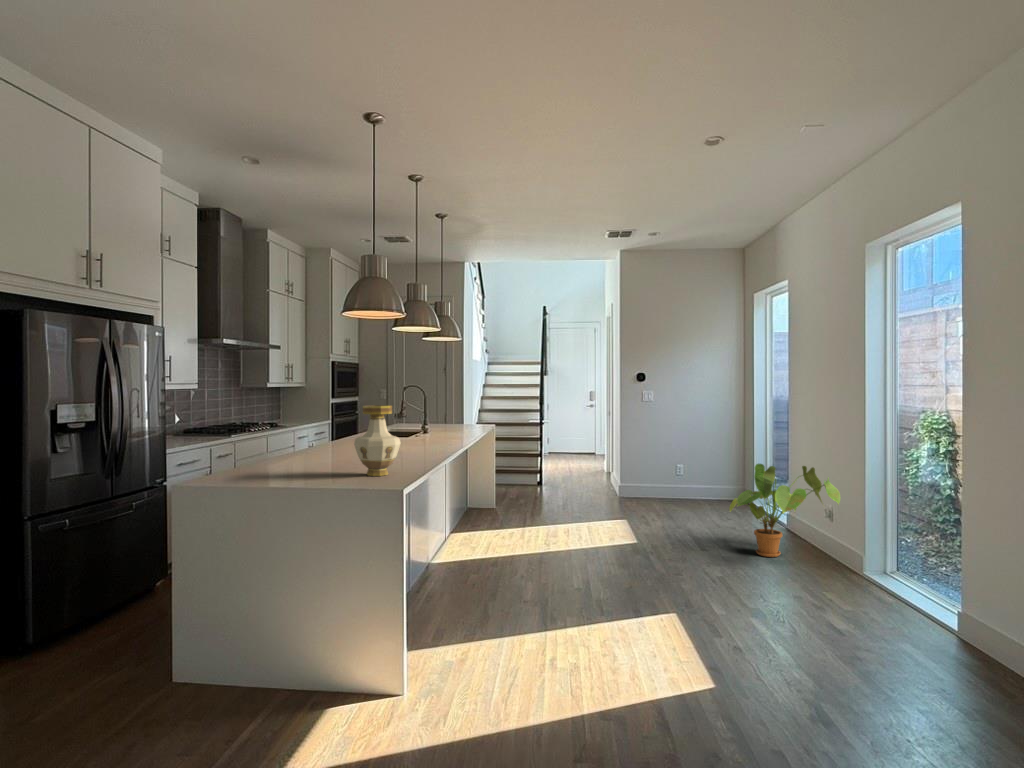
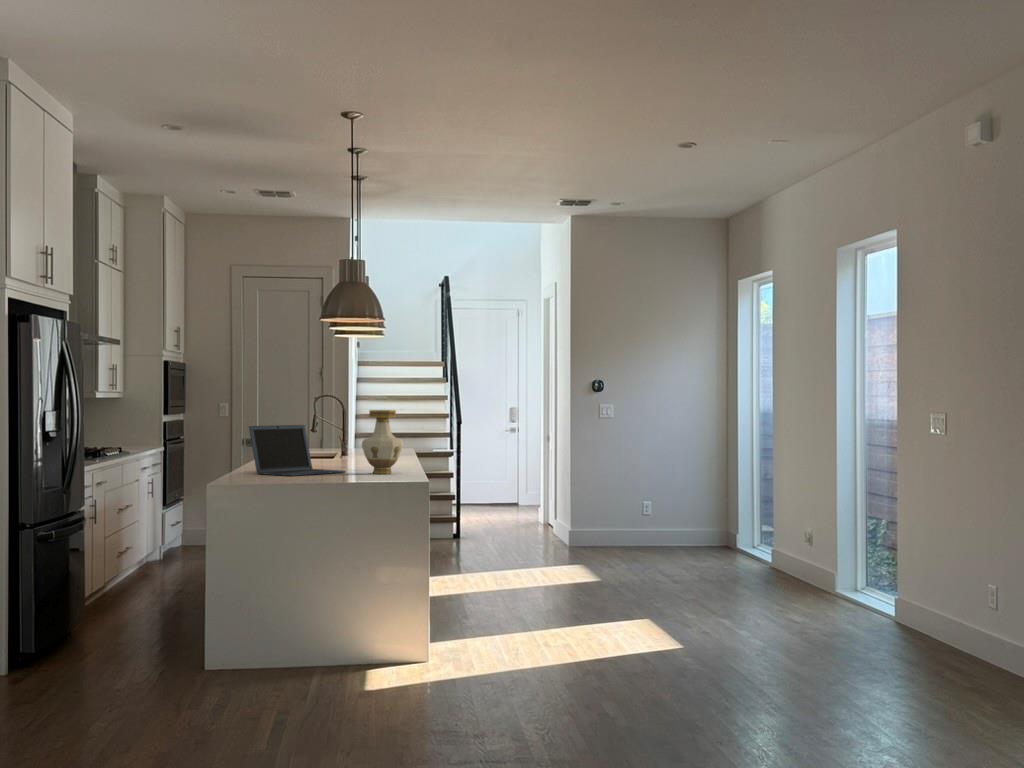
laptop: none [242,419,345,480] -> present [249,425,346,476]
house plant: present [729,464,840,557] -> none [704,482,817,585]

